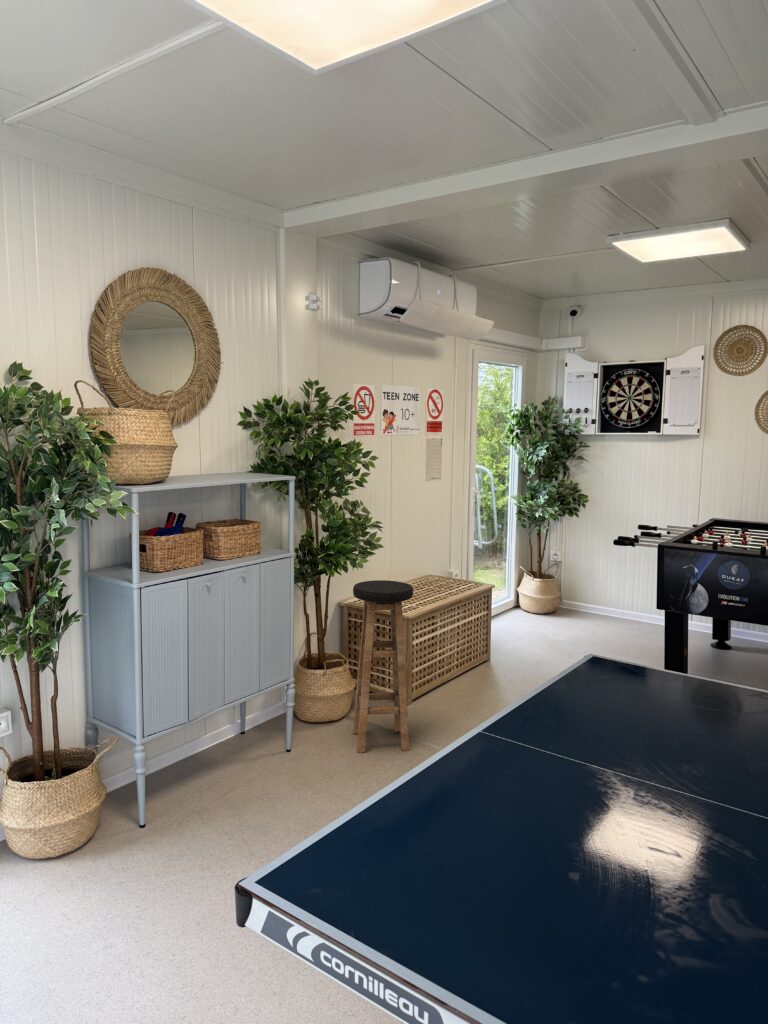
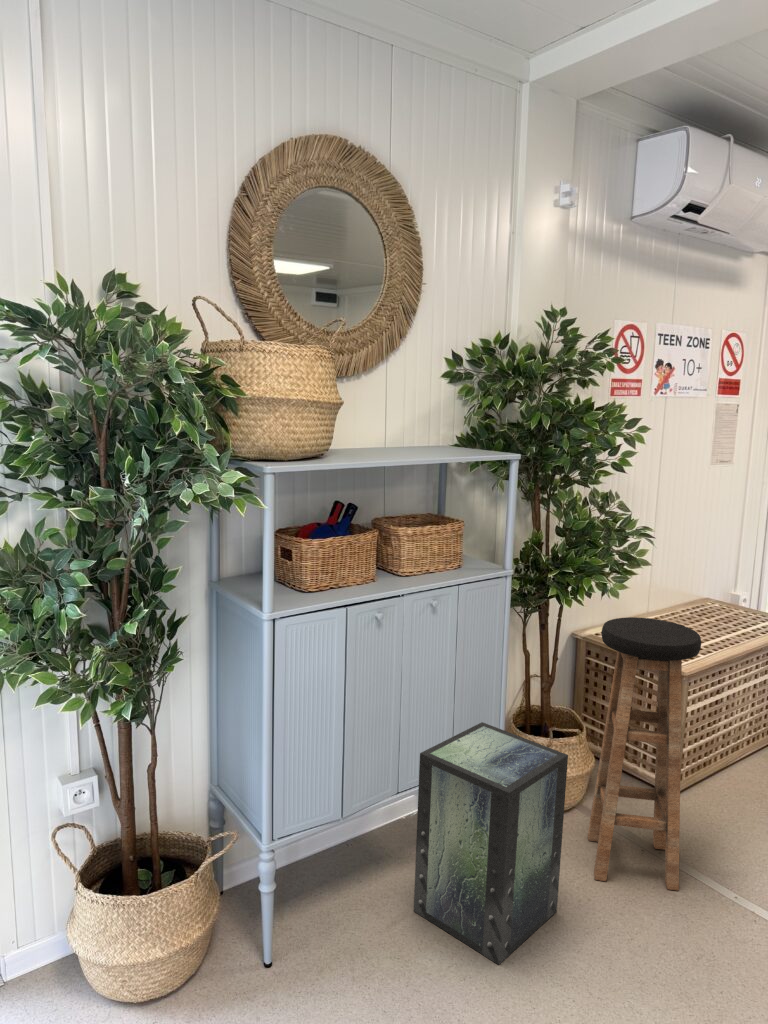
storage box: none [239,656,335,801] -> present [414,722,568,965]

